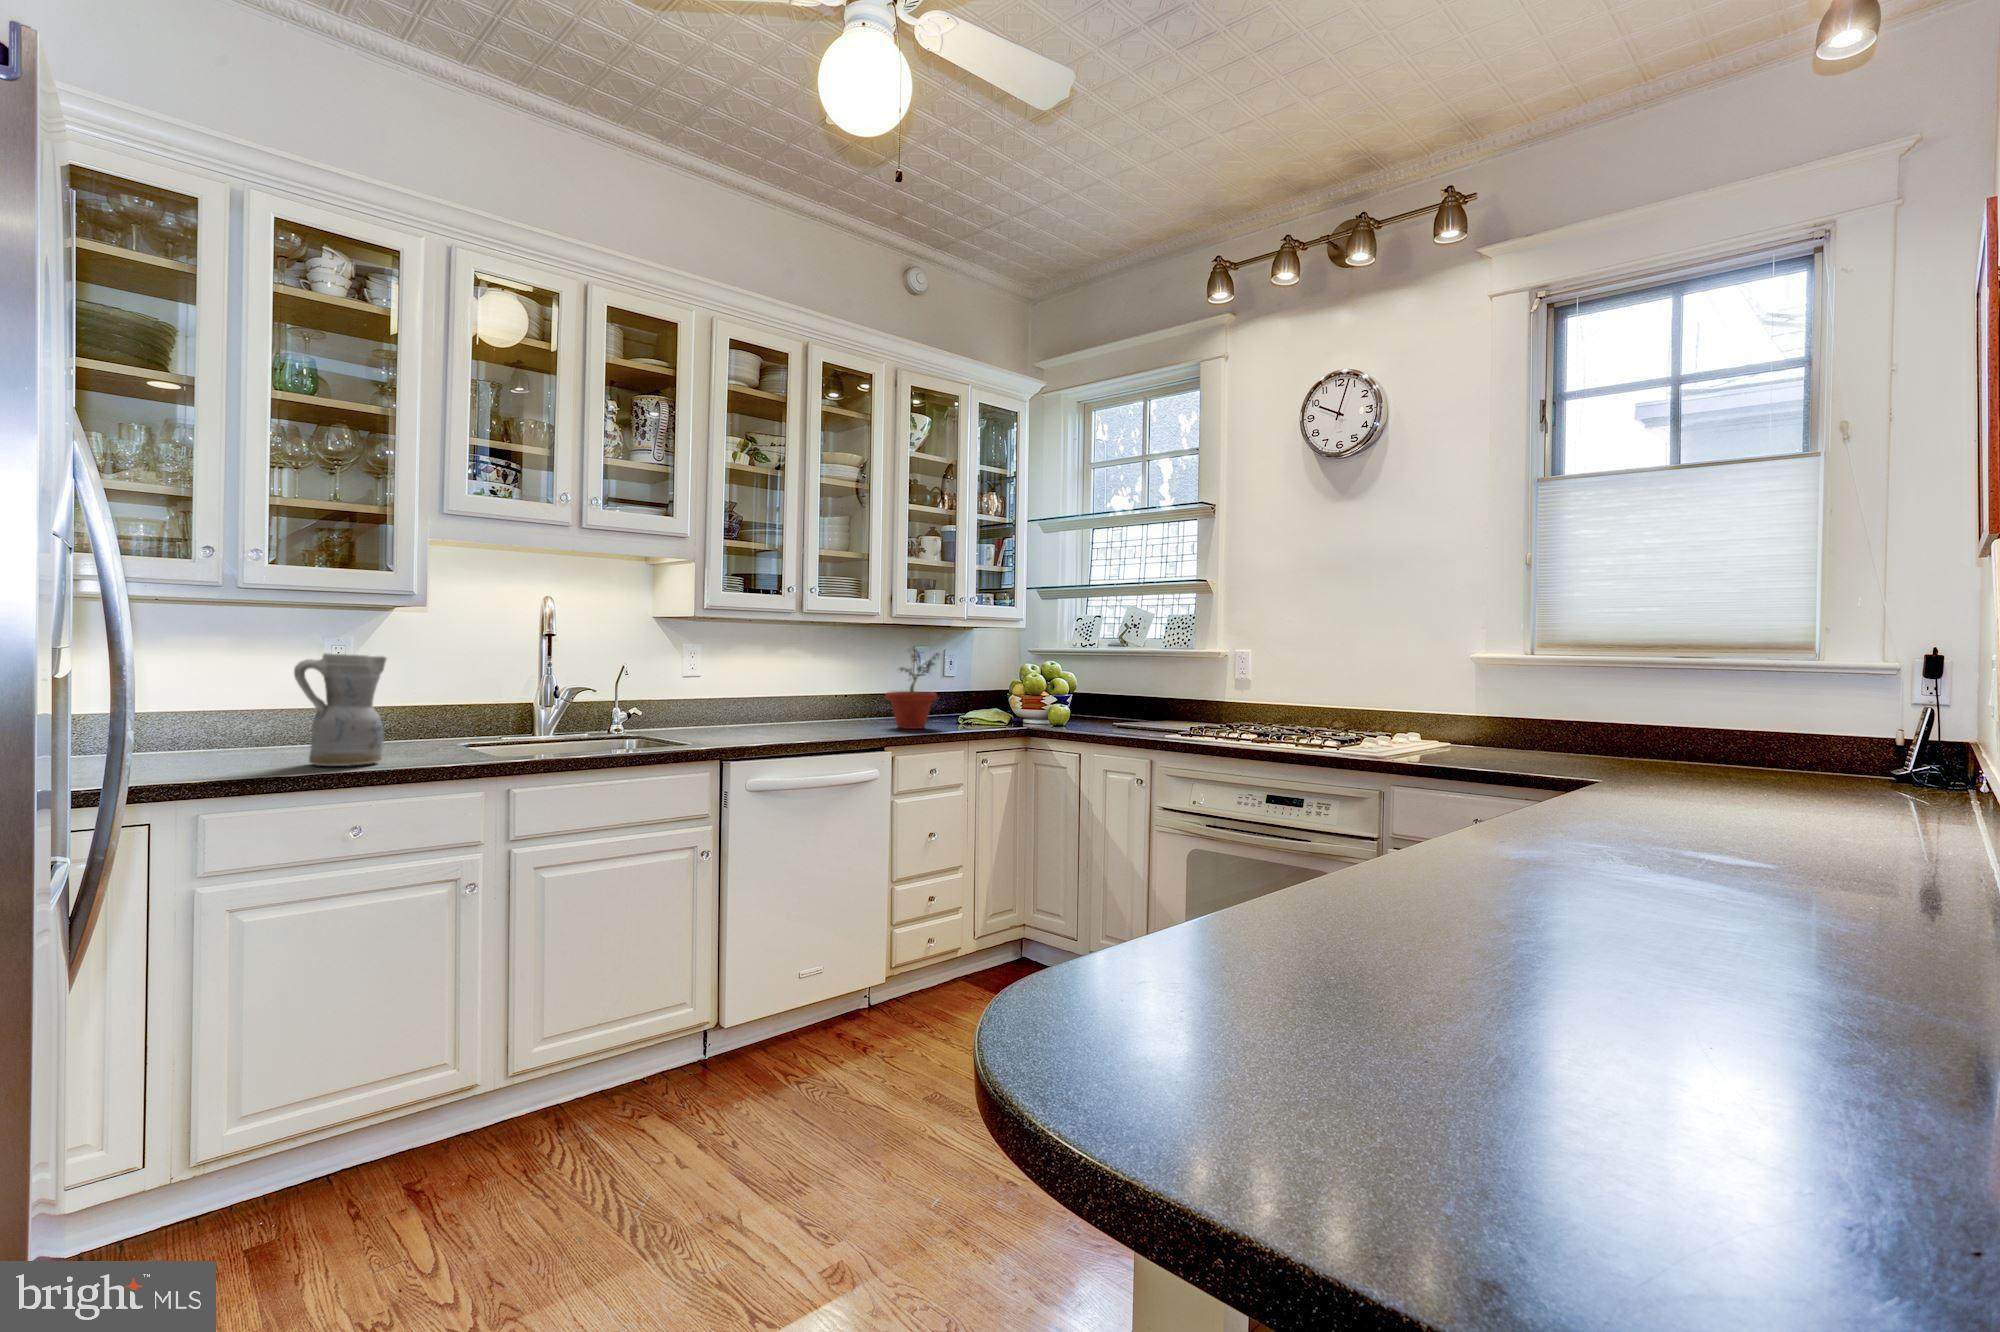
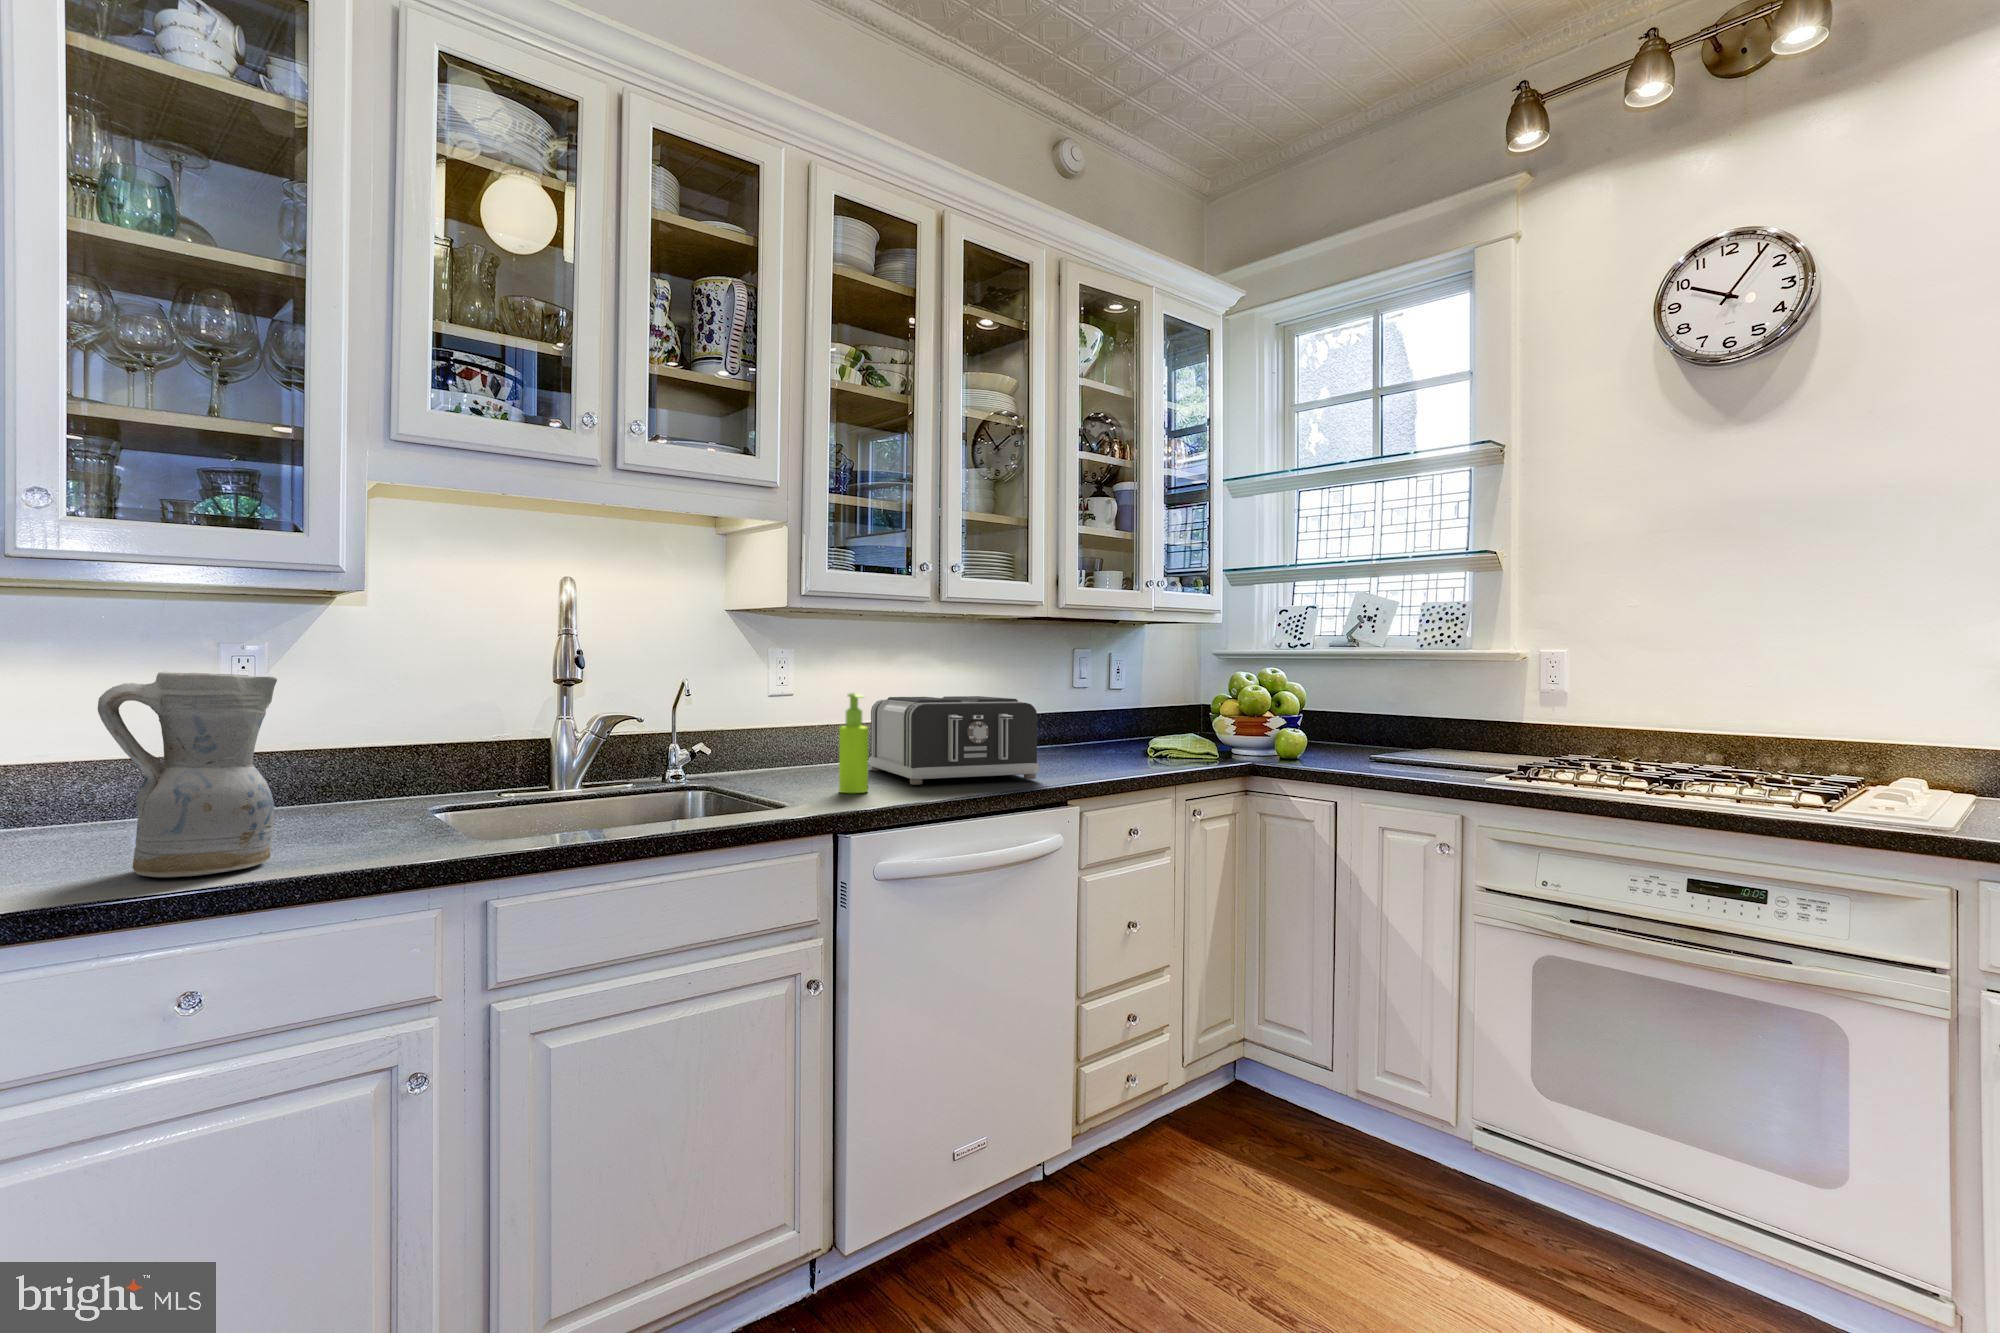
potted plant: present [885,649,939,729] -> none [1048,649,1127,766]
soap dispenser: none [727,674,747,739] -> present [839,693,868,793]
toaster: none [754,678,868,736] -> present [869,696,1039,785]

